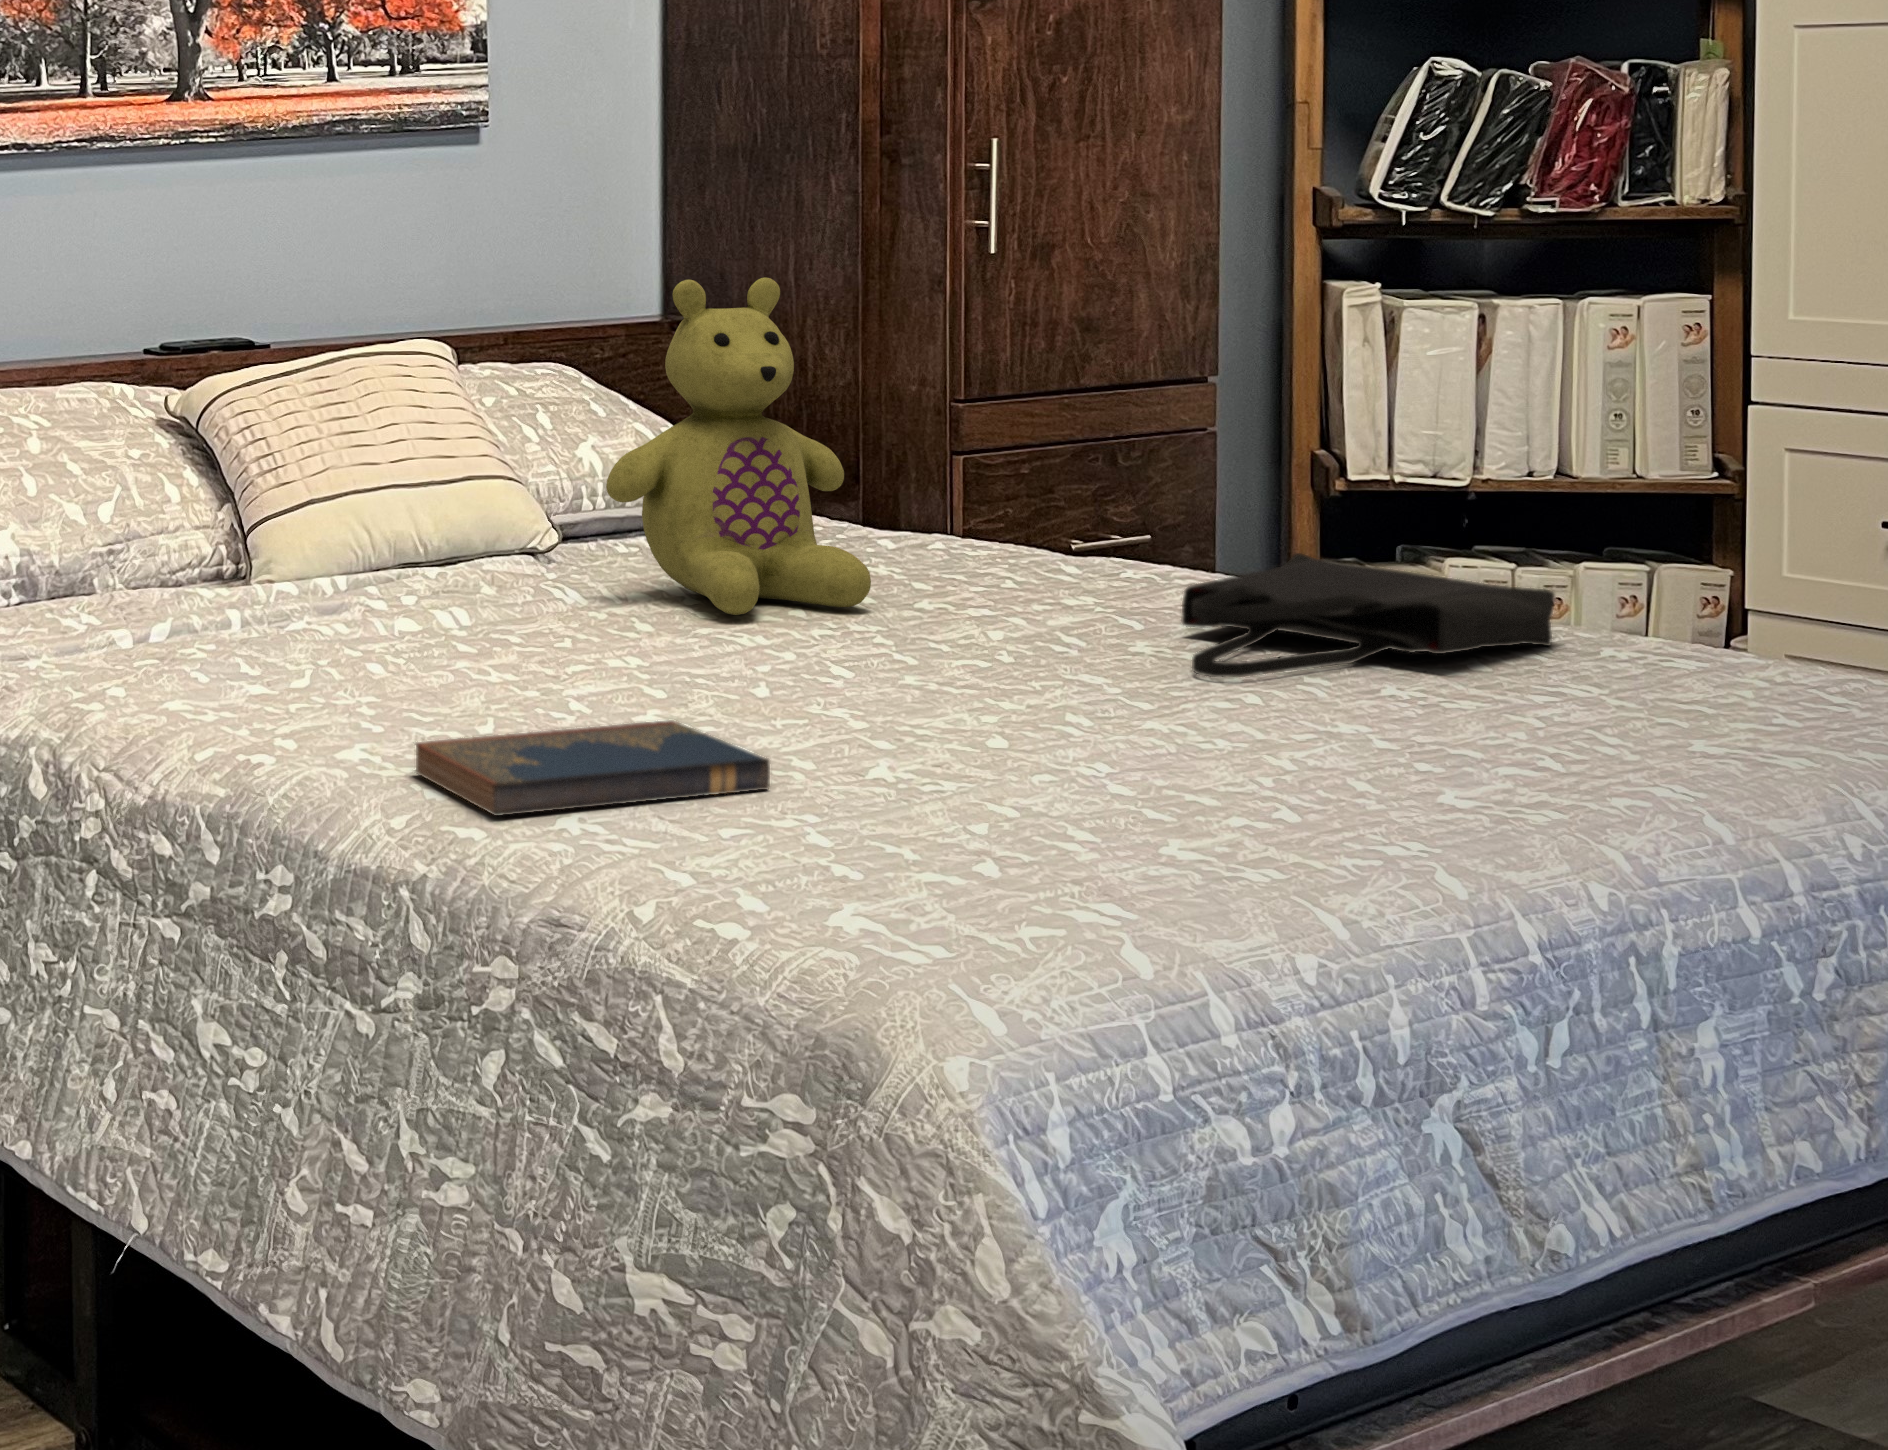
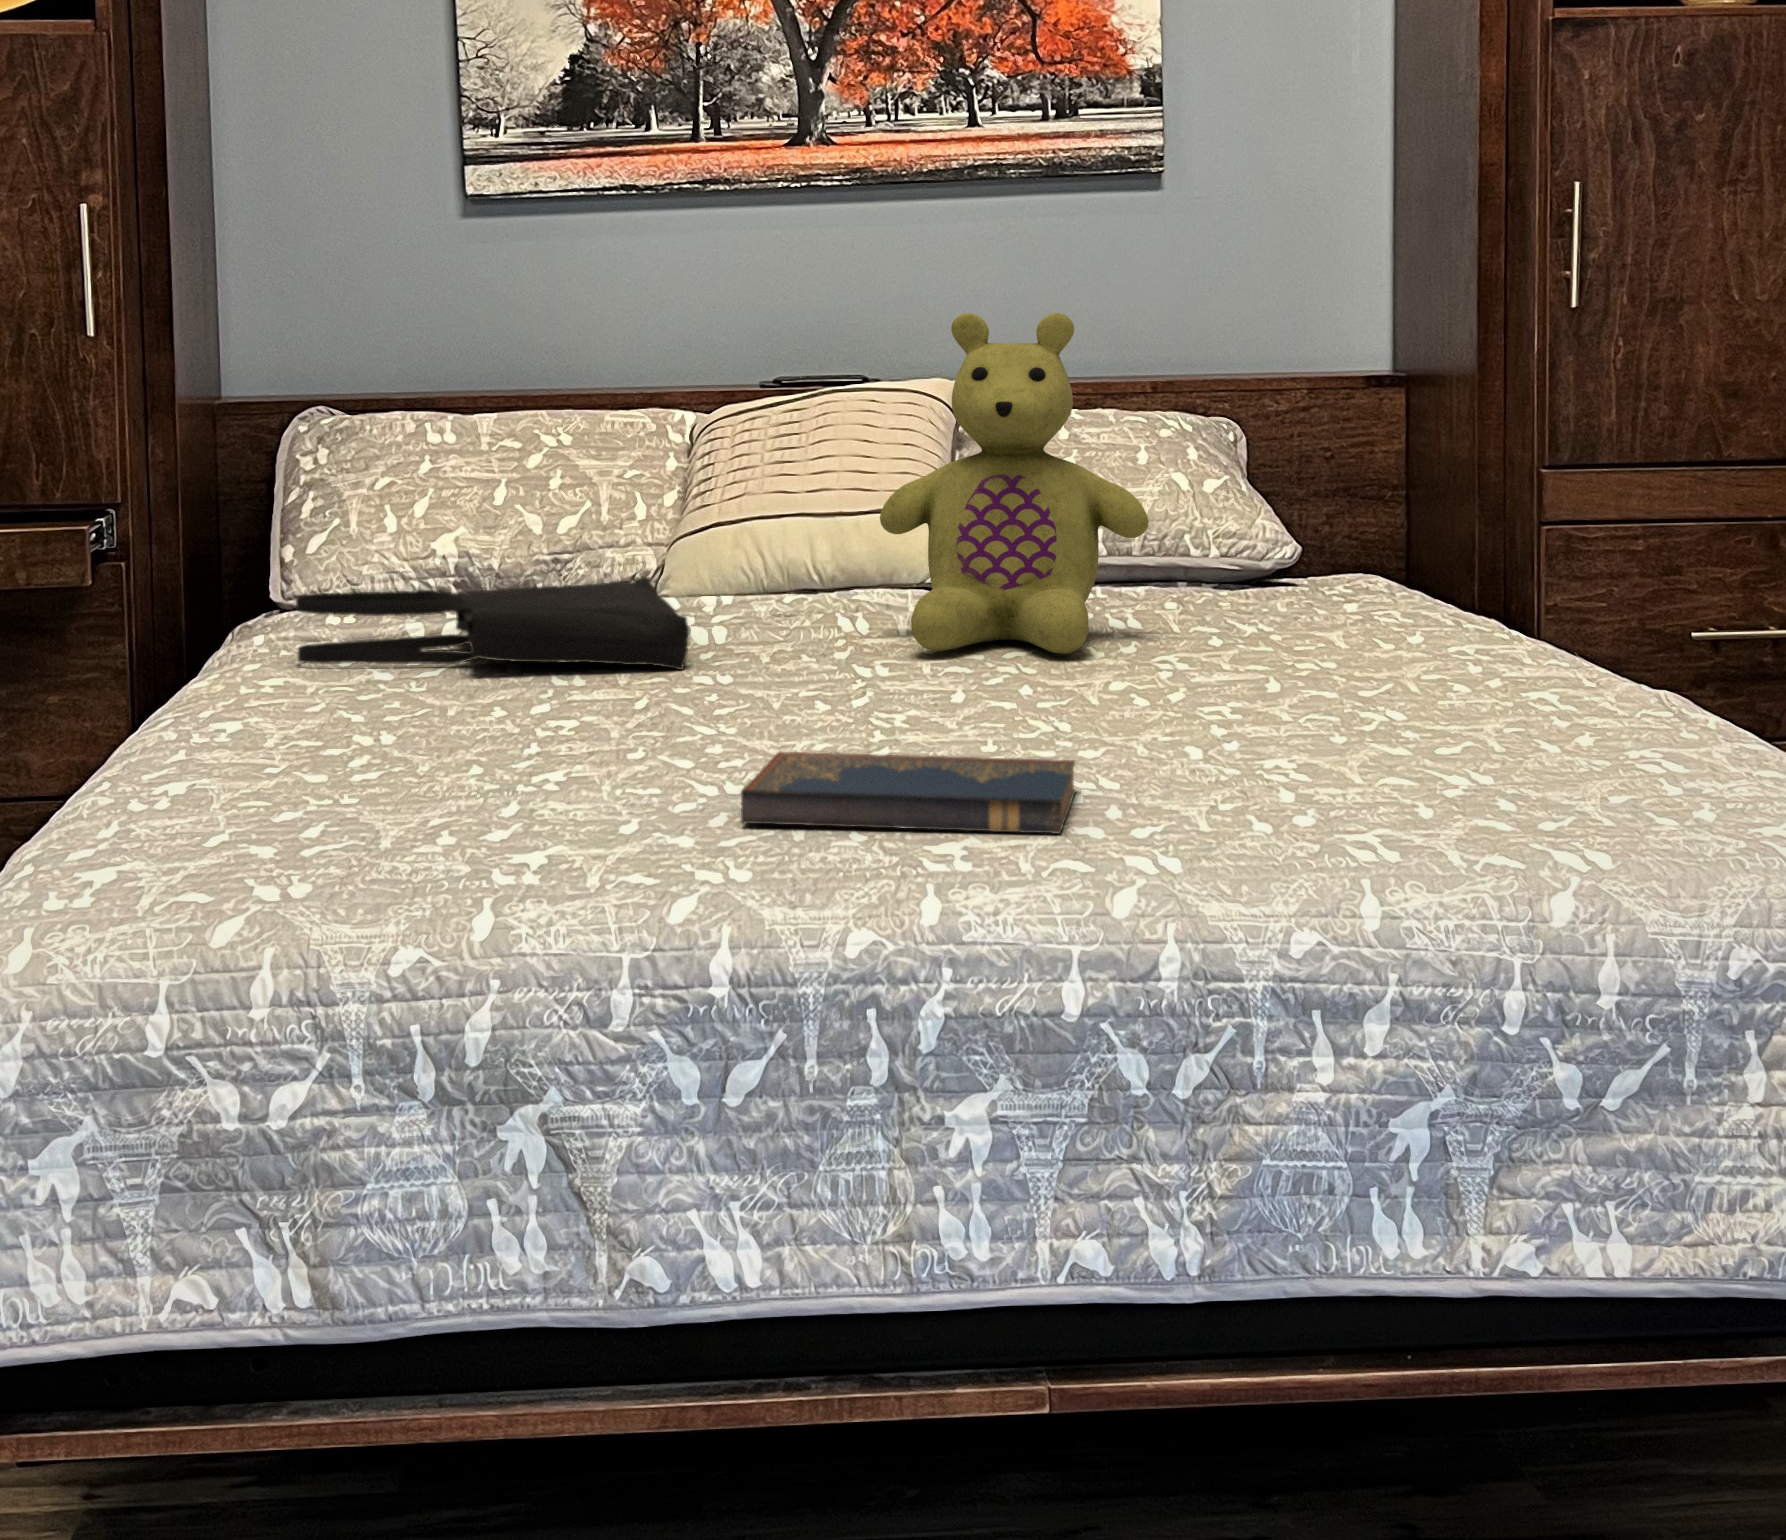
tote bag: present [1182,553,1555,677] -> present [296,577,689,670]
hardcover book: present [415,720,770,816] -> present [741,752,1076,834]

